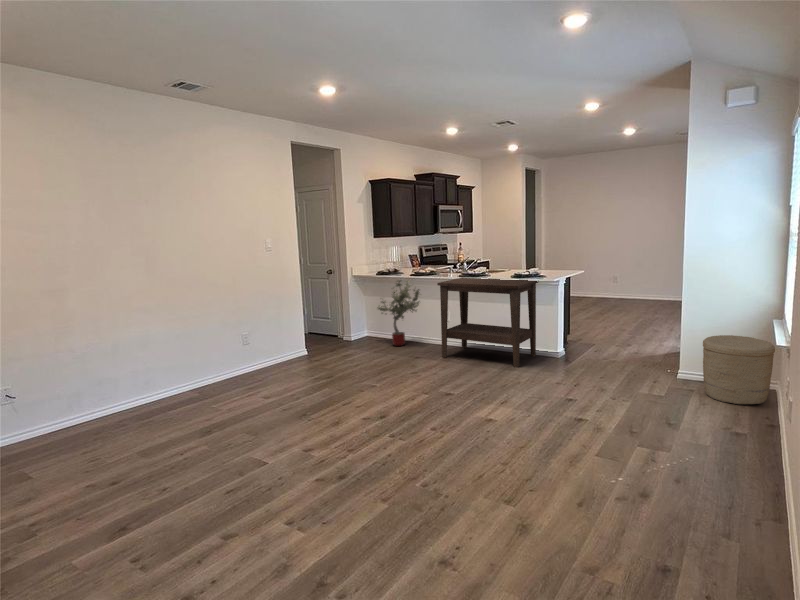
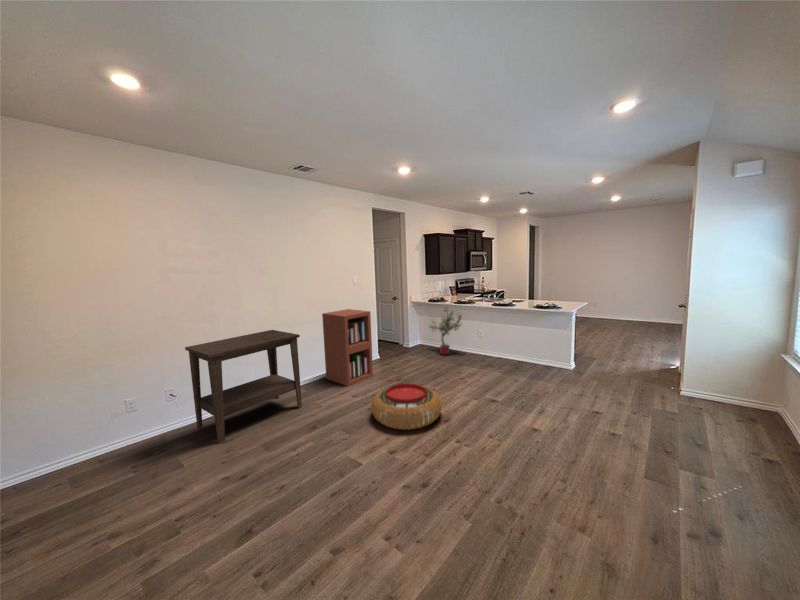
side table: present [437,278,538,367] -> present [185,330,302,443]
bookshelf: none [222,283,296,386] -> present [322,309,373,386]
woven basket: present [703,335,775,404] -> none [711,364,784,426]
pouf: none [286,374,378,427] -> present [372,384,441,430]

